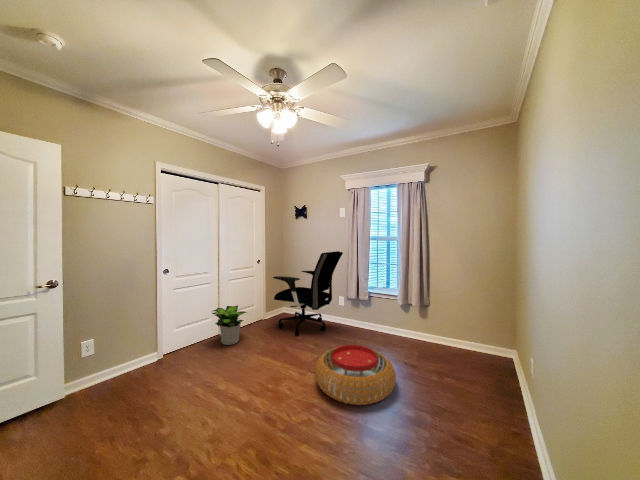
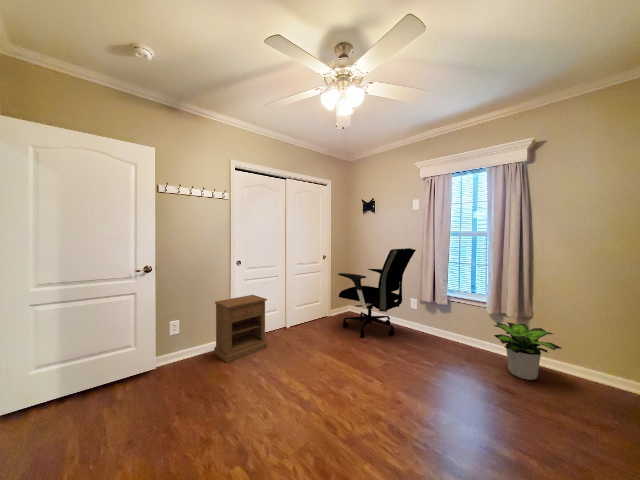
nightstand: none [138,304,201,378] -> present [214,295,267,363]
potted plant: present [212,305,246,345] -> present [494,322,561,380]
pouf: present [315,345,396,405] -> none [382,356,486,432]

